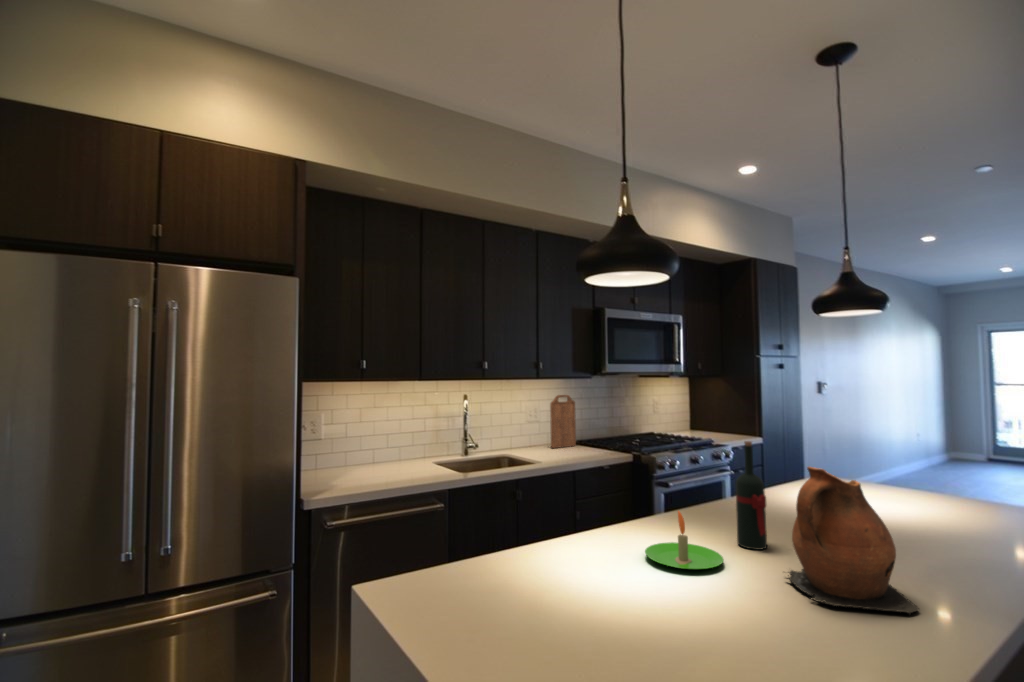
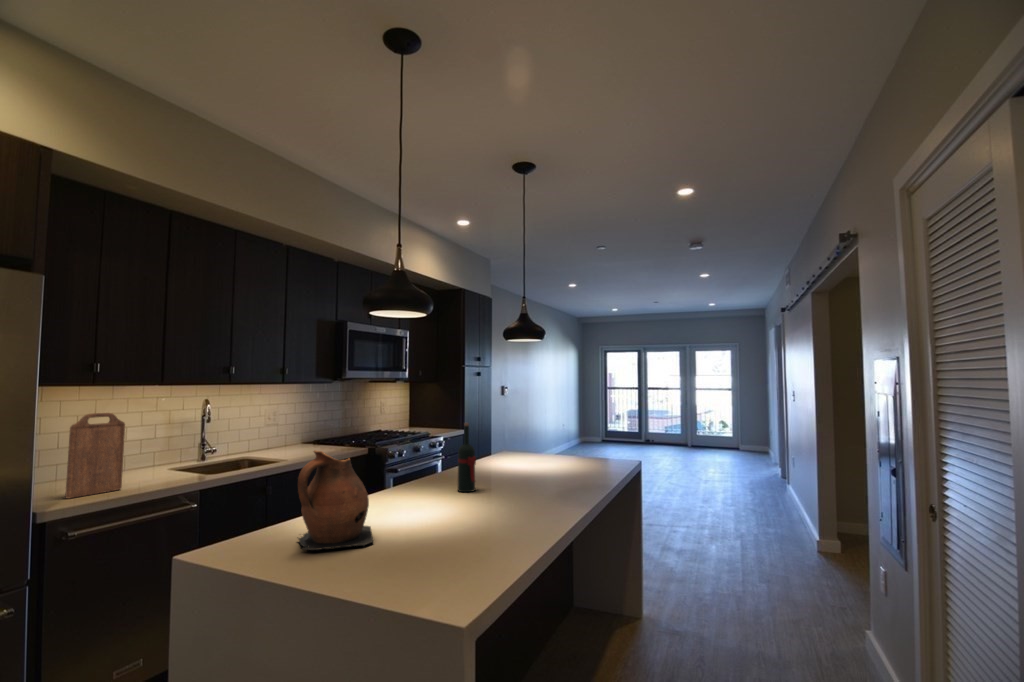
cutting board: present [550,395,576,448] -> present [66,413,125,498]
ceramic pitcher: present [788,466,919,615] -> present [298,451,373,550]
candle: present [645,511,724,569] -> none [402,470,452,507]

